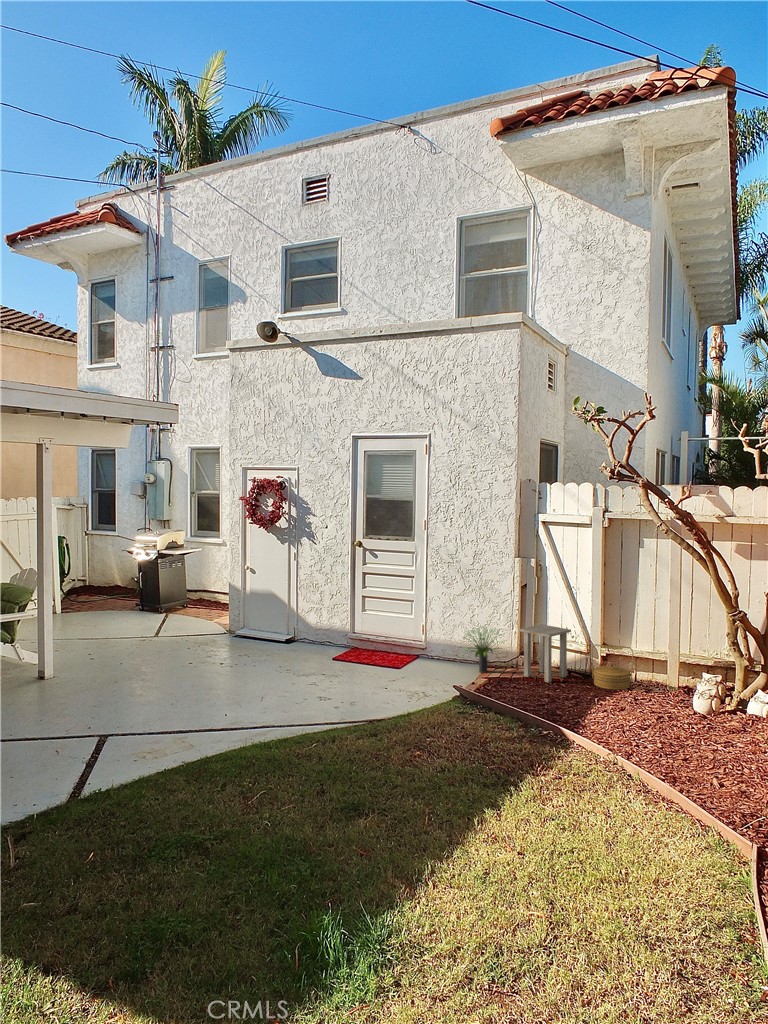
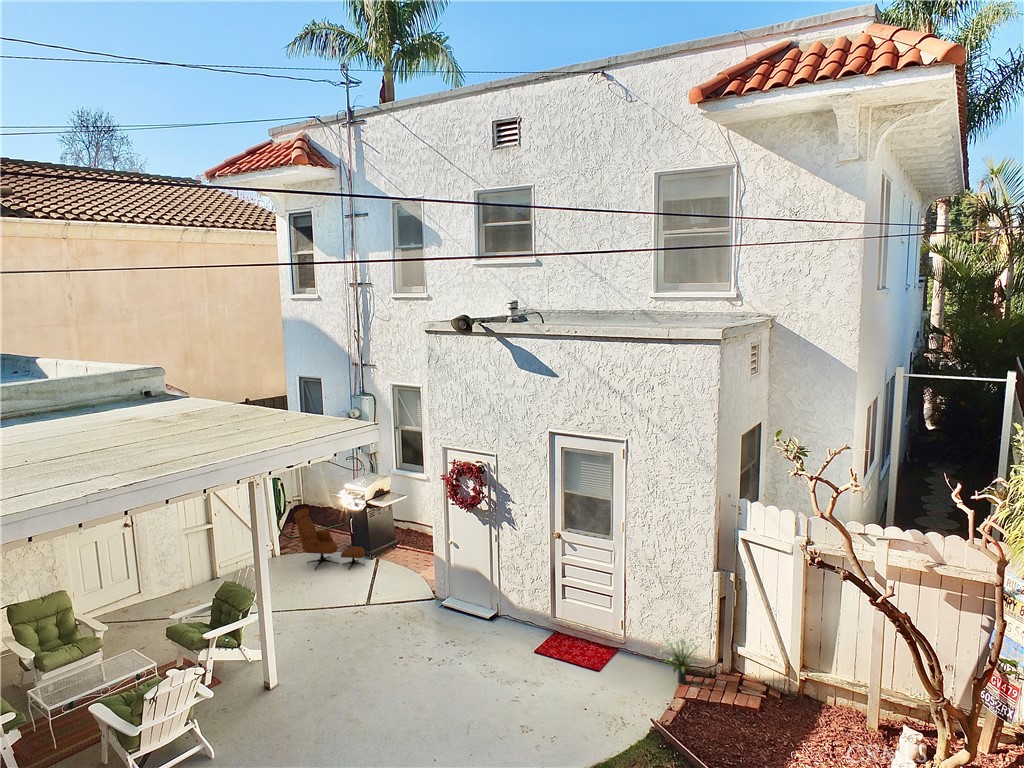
lounge chair: none [77,560,152,621] -> present [294,508,365,570]
side table: present [520,624,571,682] -> none [718,638,771,707]
woven basket: present [591,644,633,690] -> none [791,674,834,725]

